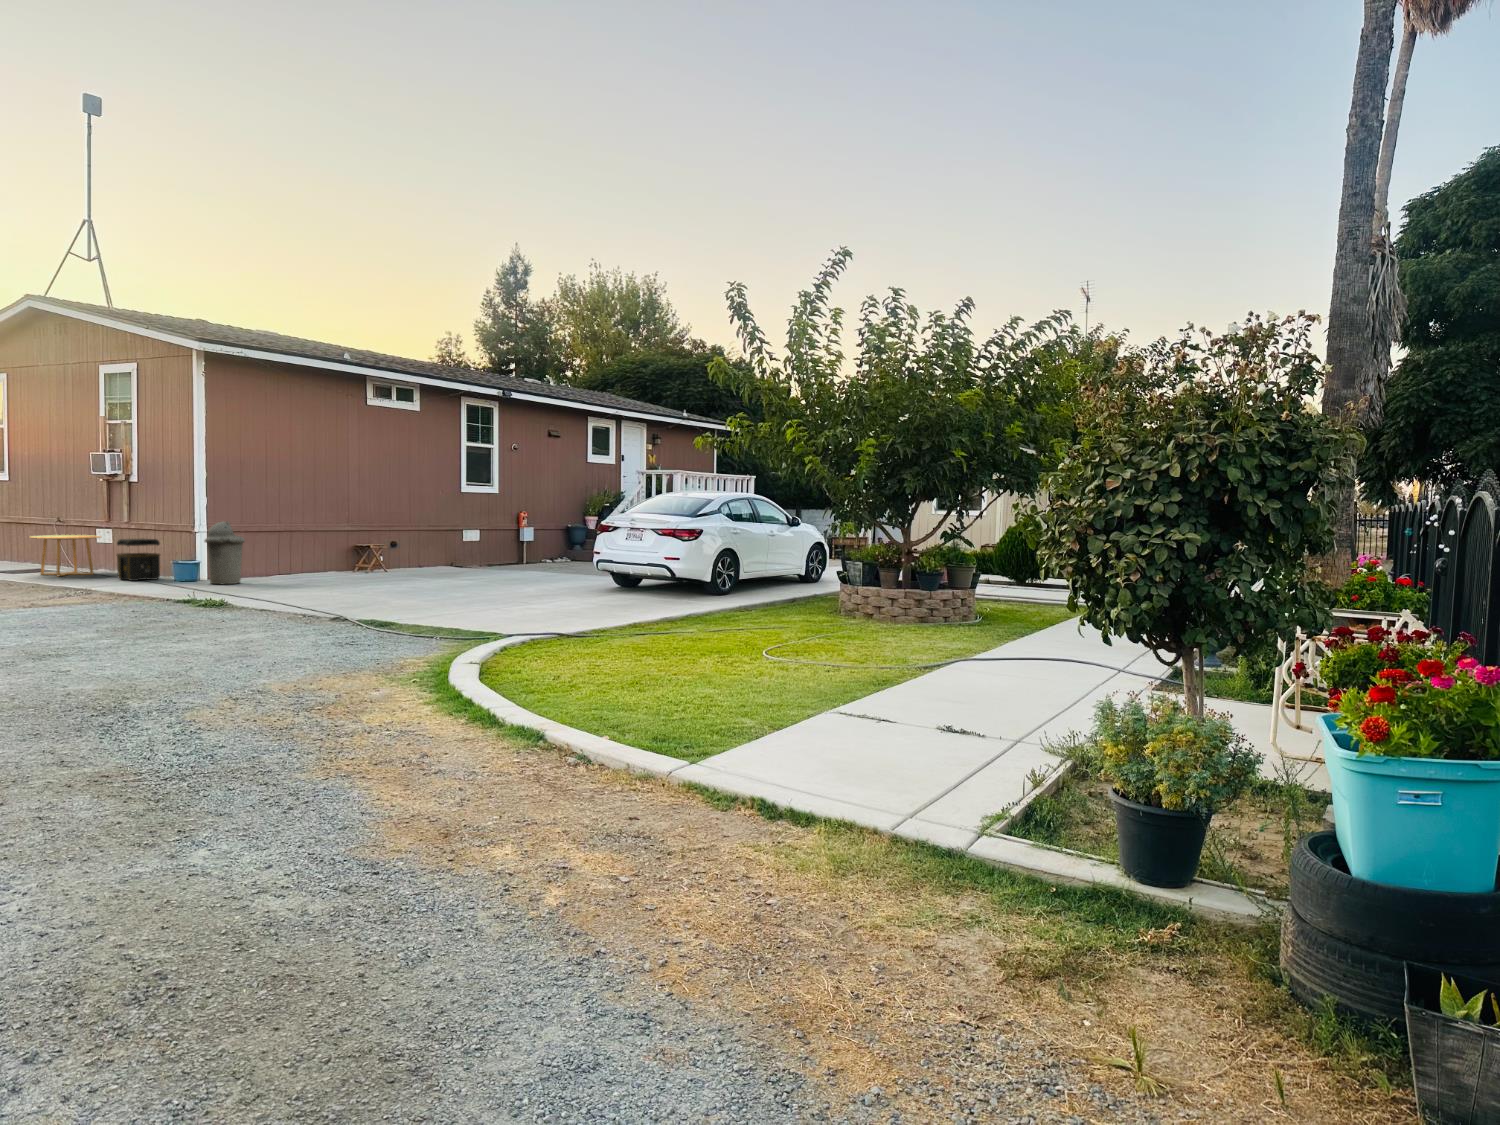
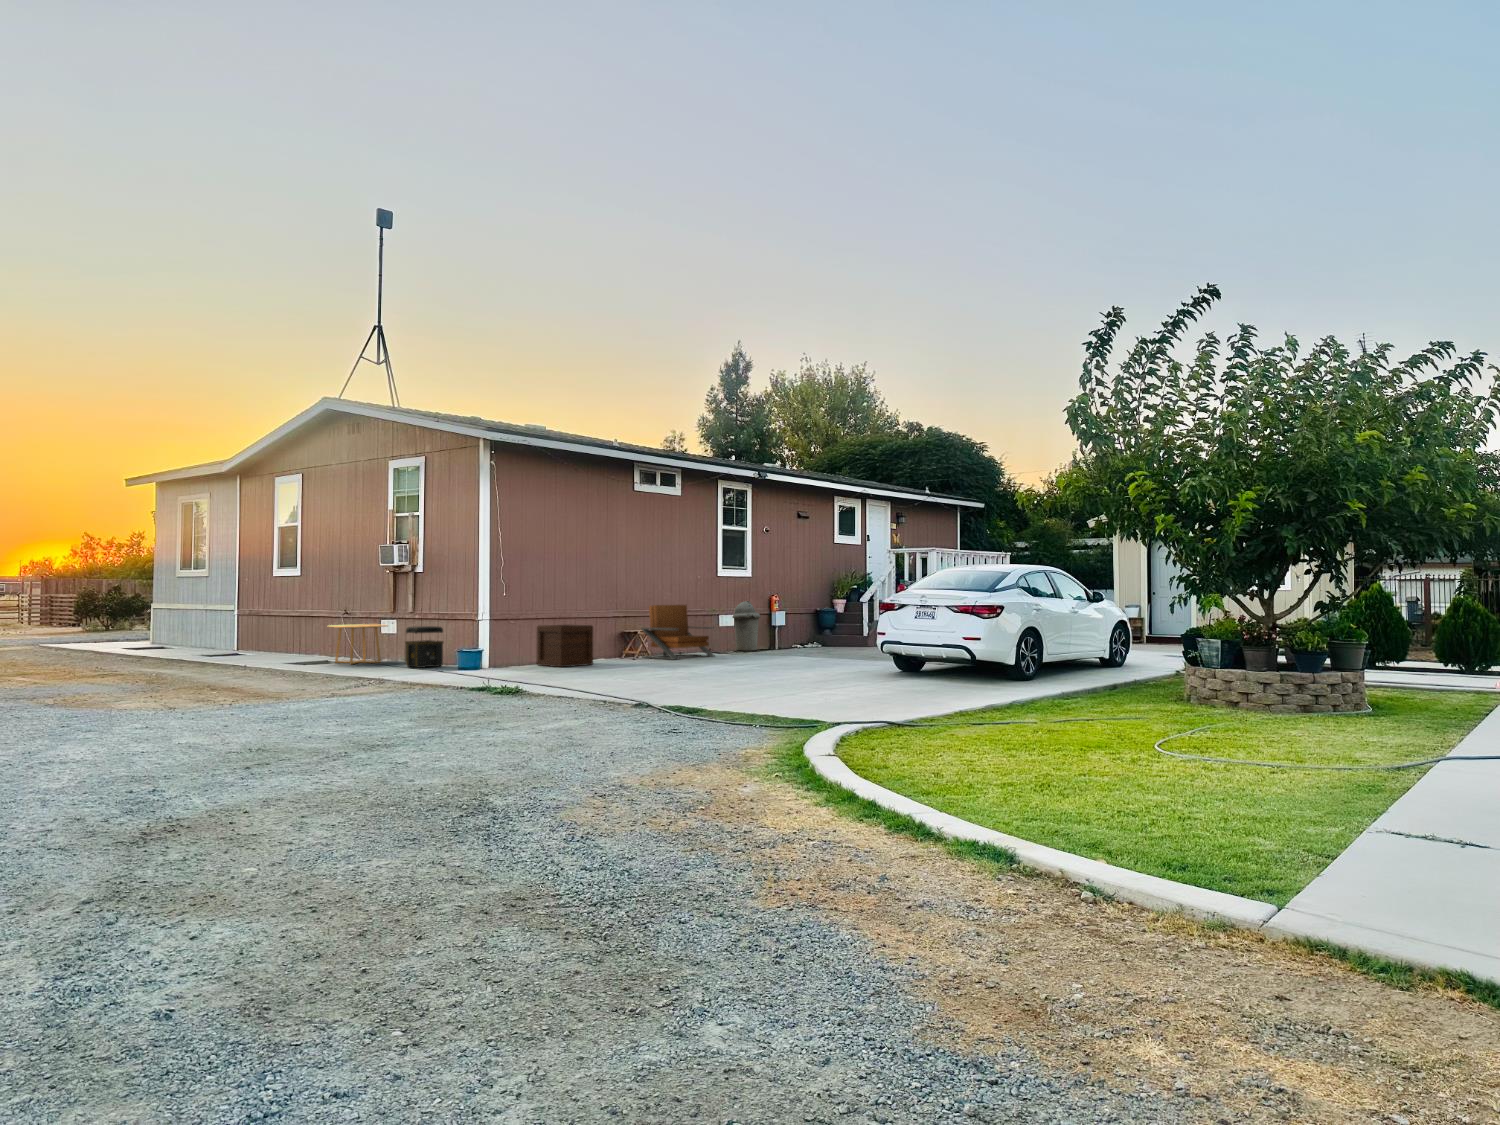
lounge chair: none [378,520,454,573] -> present [641,605,714,660]
trash can: present [205,521,245,584] -> present [733,601,760,651]
wooden crate: none [262,538,323,580] -> present [536,625,593,667]

